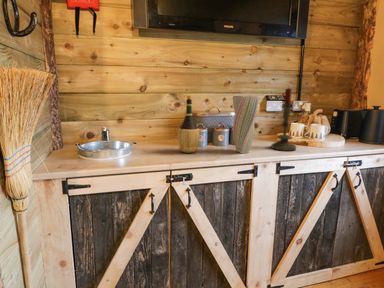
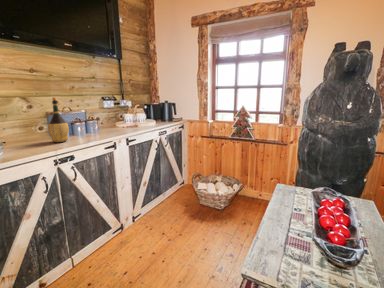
candle: present [271,88,296,151] -> none [118,90,133,131]
vase: present [233,96,259,153] -> none [88,97,108,136]

